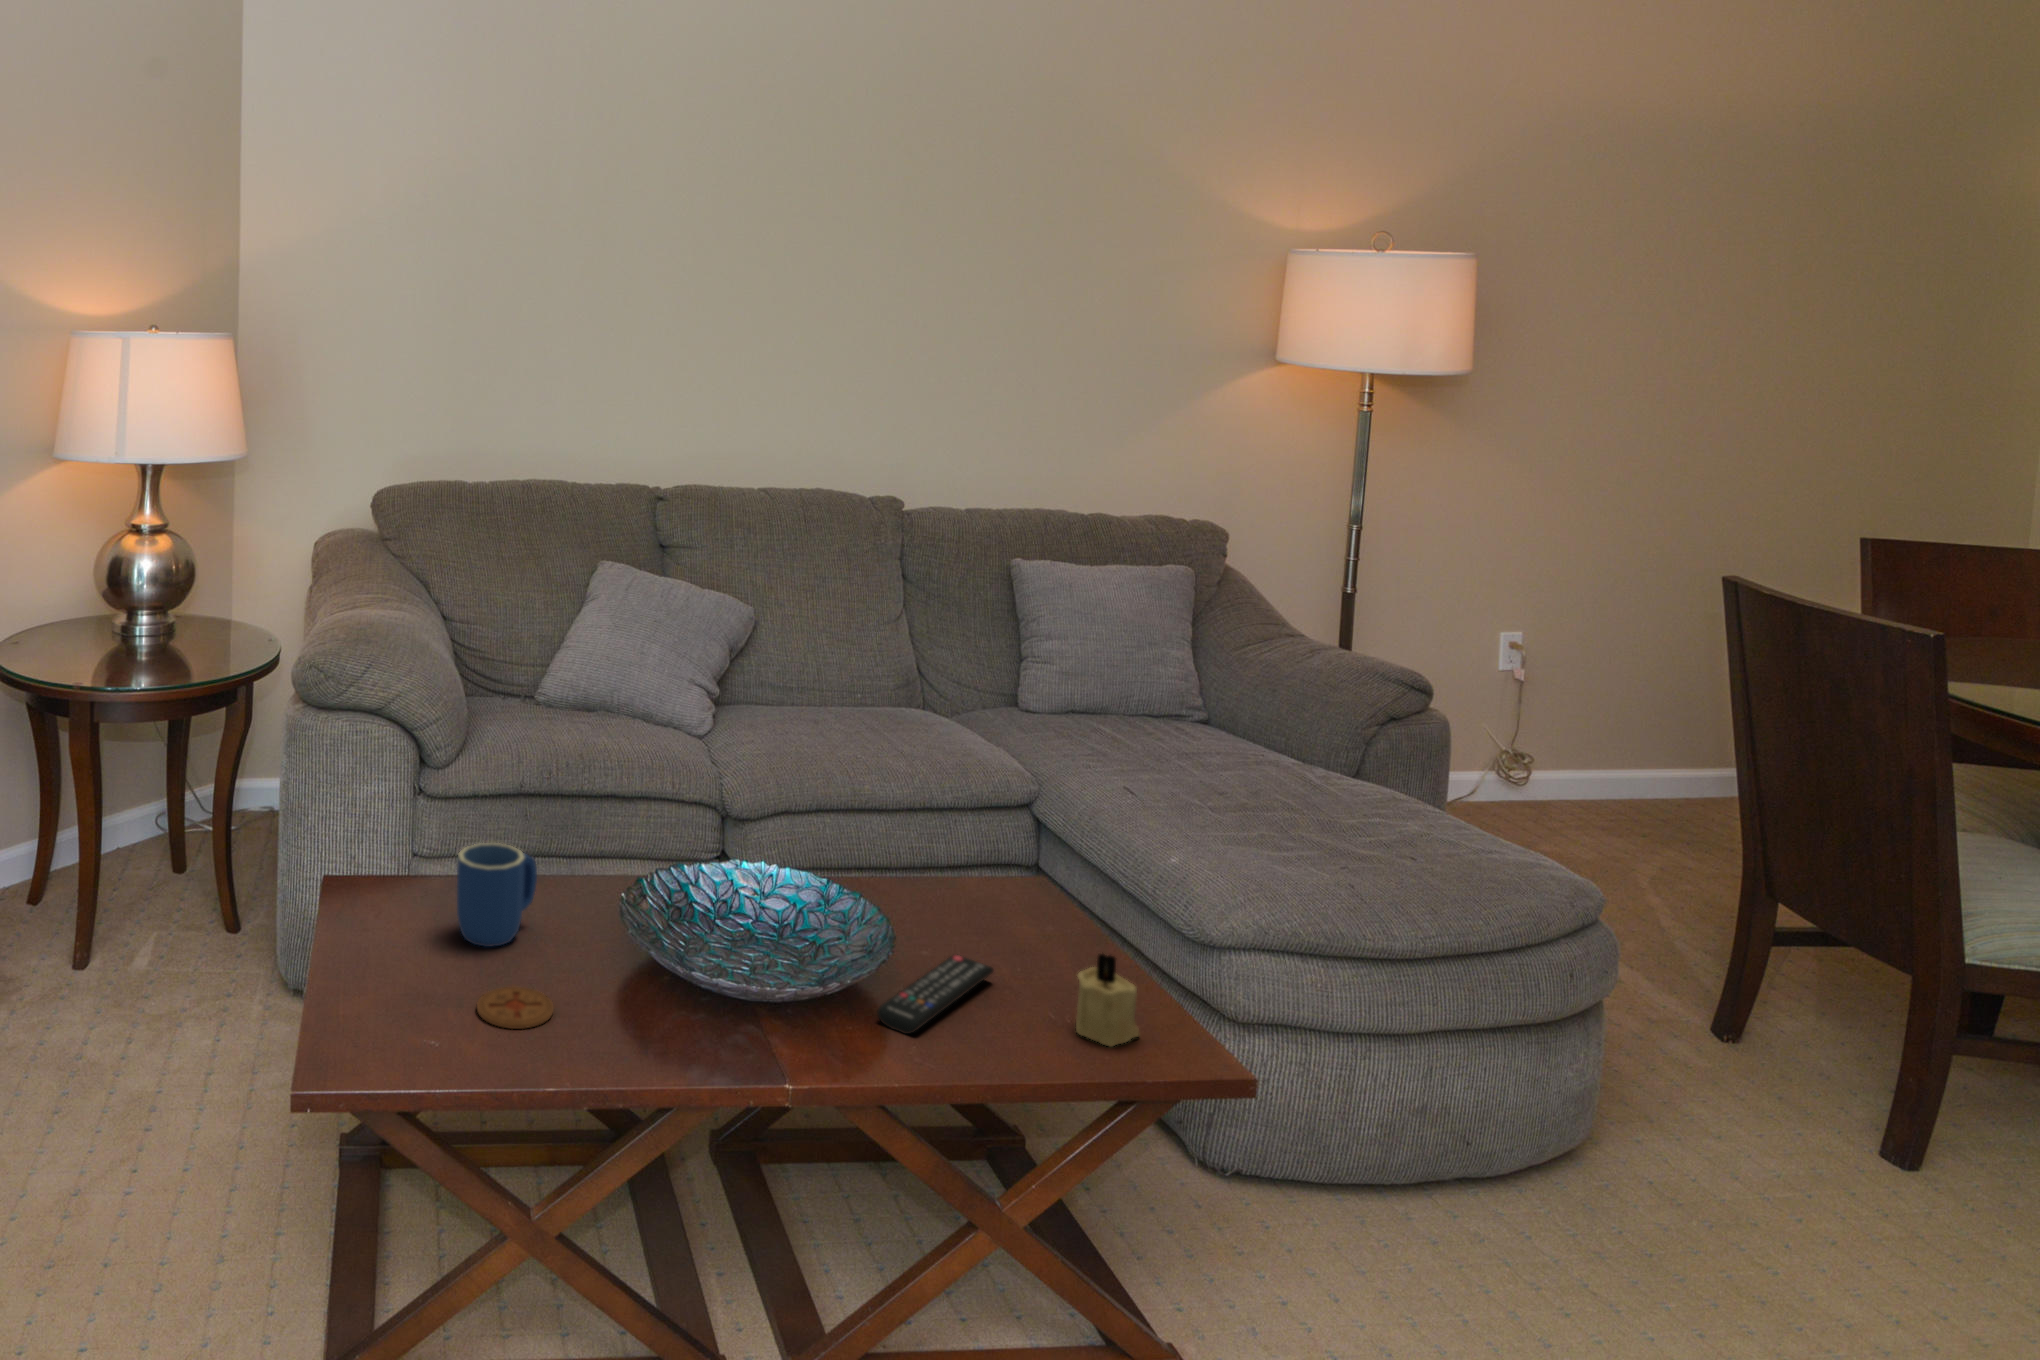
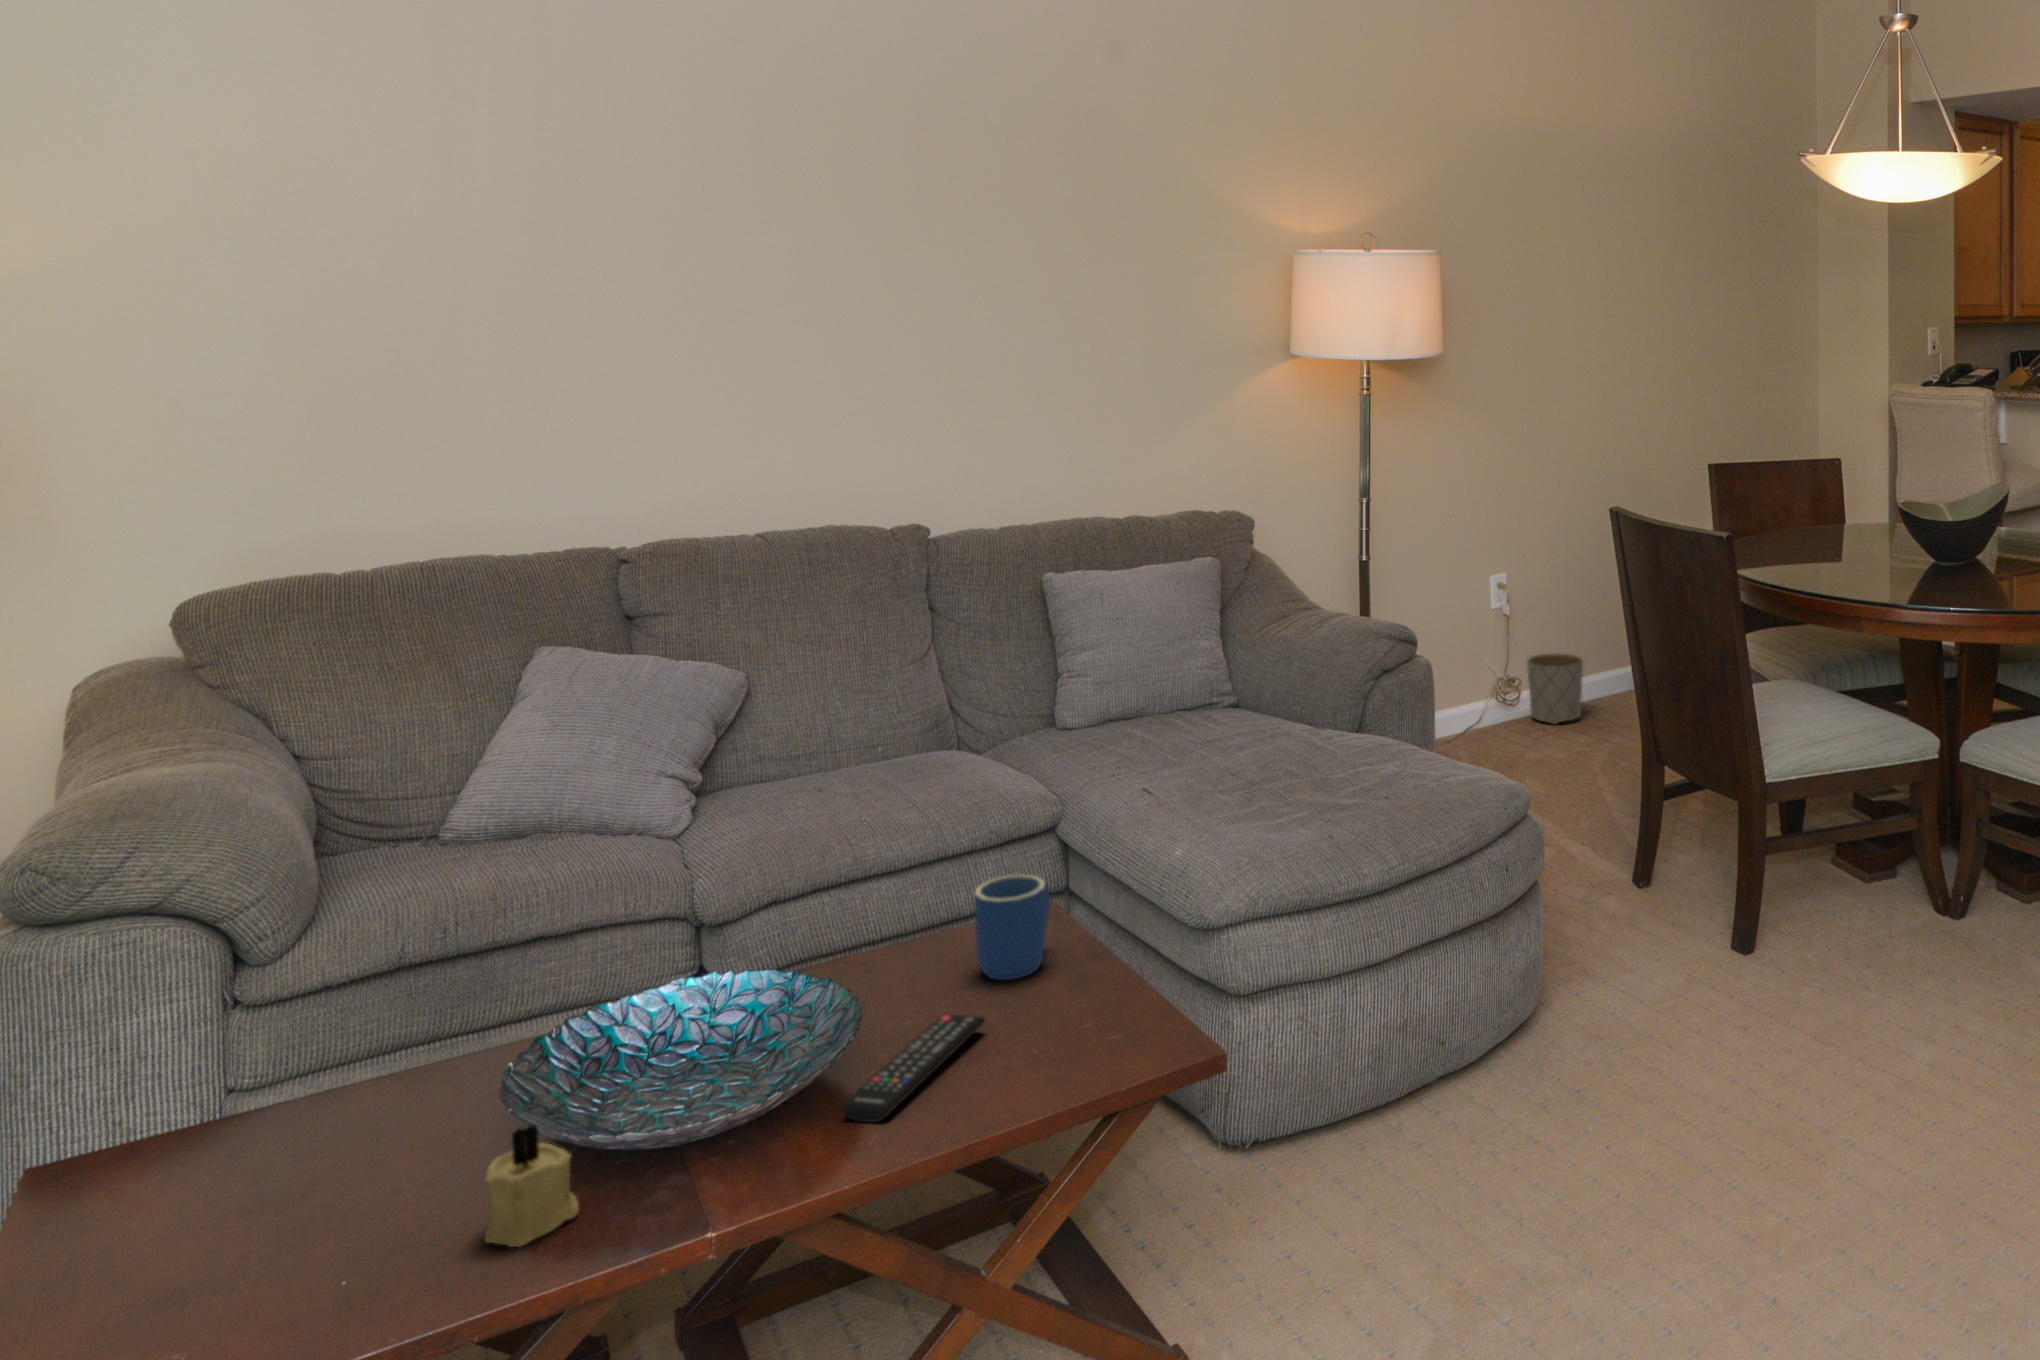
planter: none [1553,732,1635,818] -> present [1527,654,1583,724]
mug: present [457,843,537,947] -> present [975,875,1050,980]
candle: present [1076,954,1139,1046] -> present [485,1125,579,1247]
coaster: present [477,987,553,1029] -> none [267,1227,394,1297]

